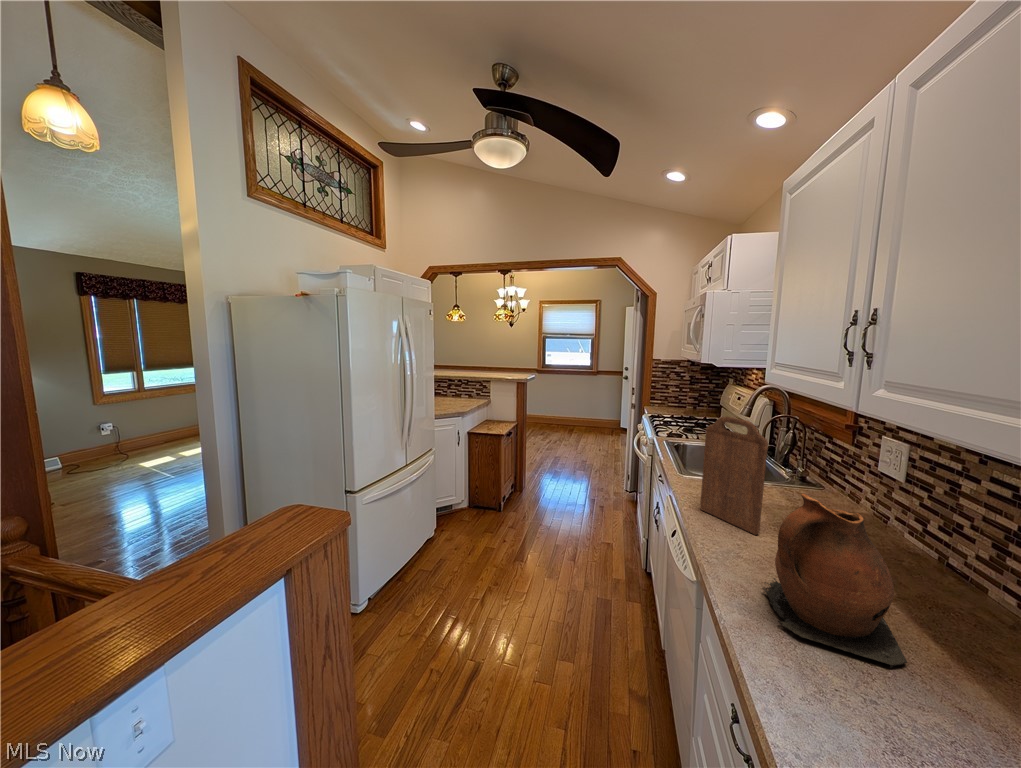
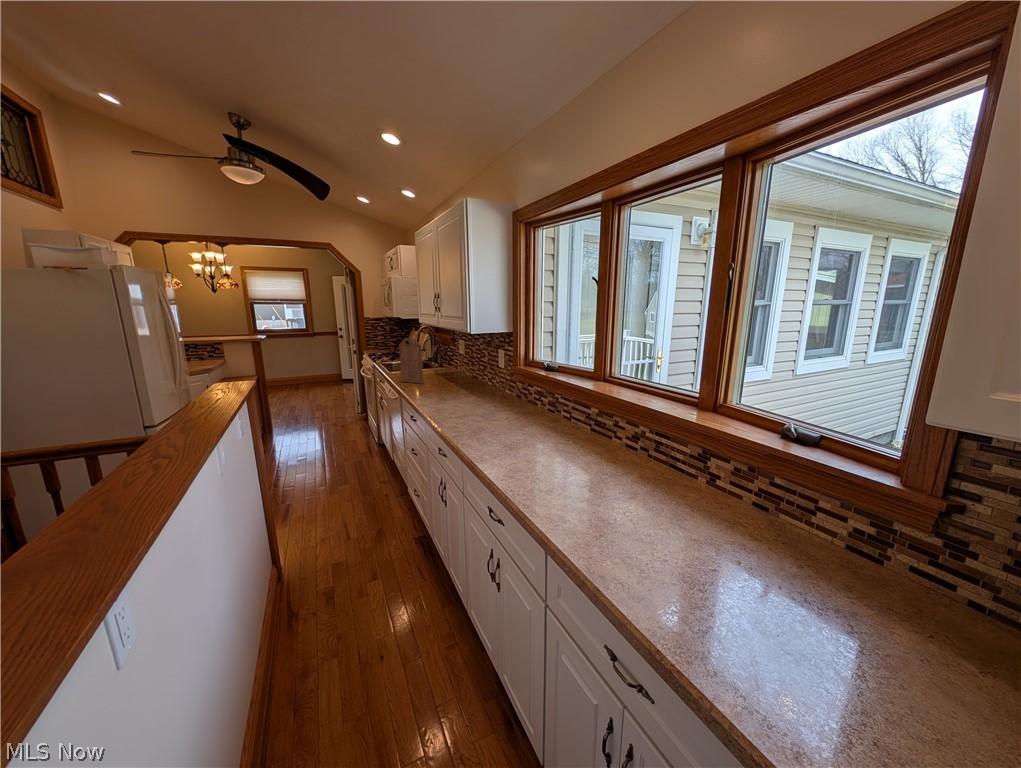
ceramic pitcher: present [763,494,907,668] -> none [422,355,456,397]

